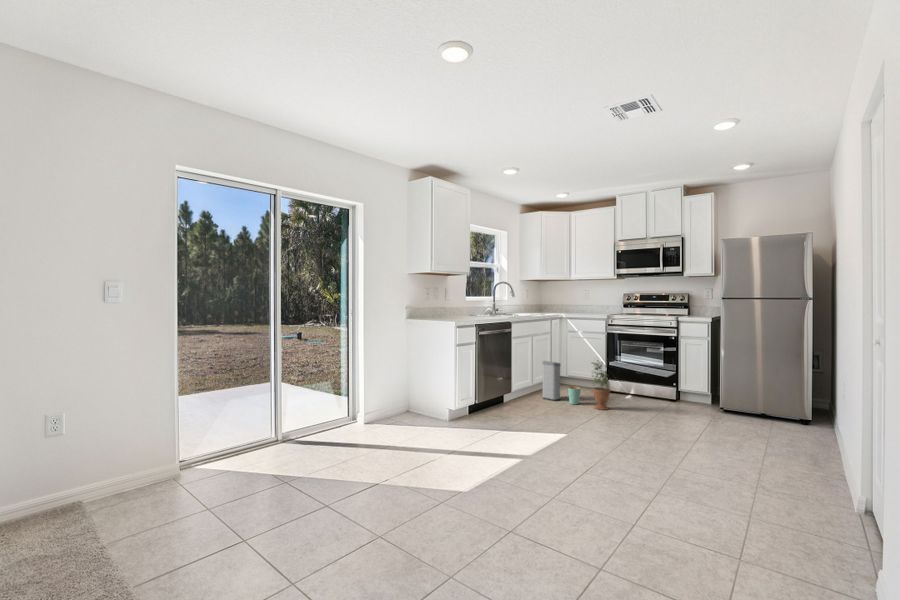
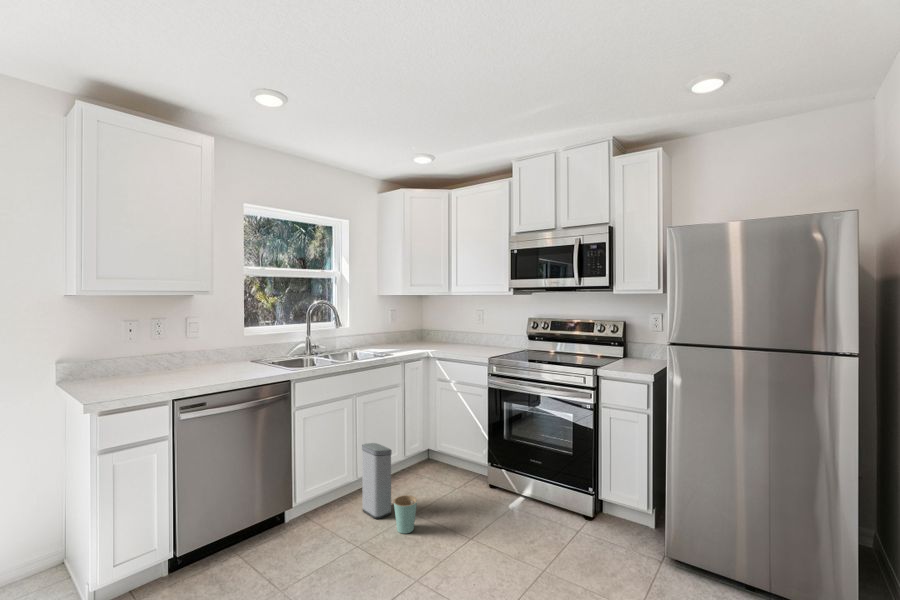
potted plant: present [592,360,611,410] -> none [423,453,461,556]

